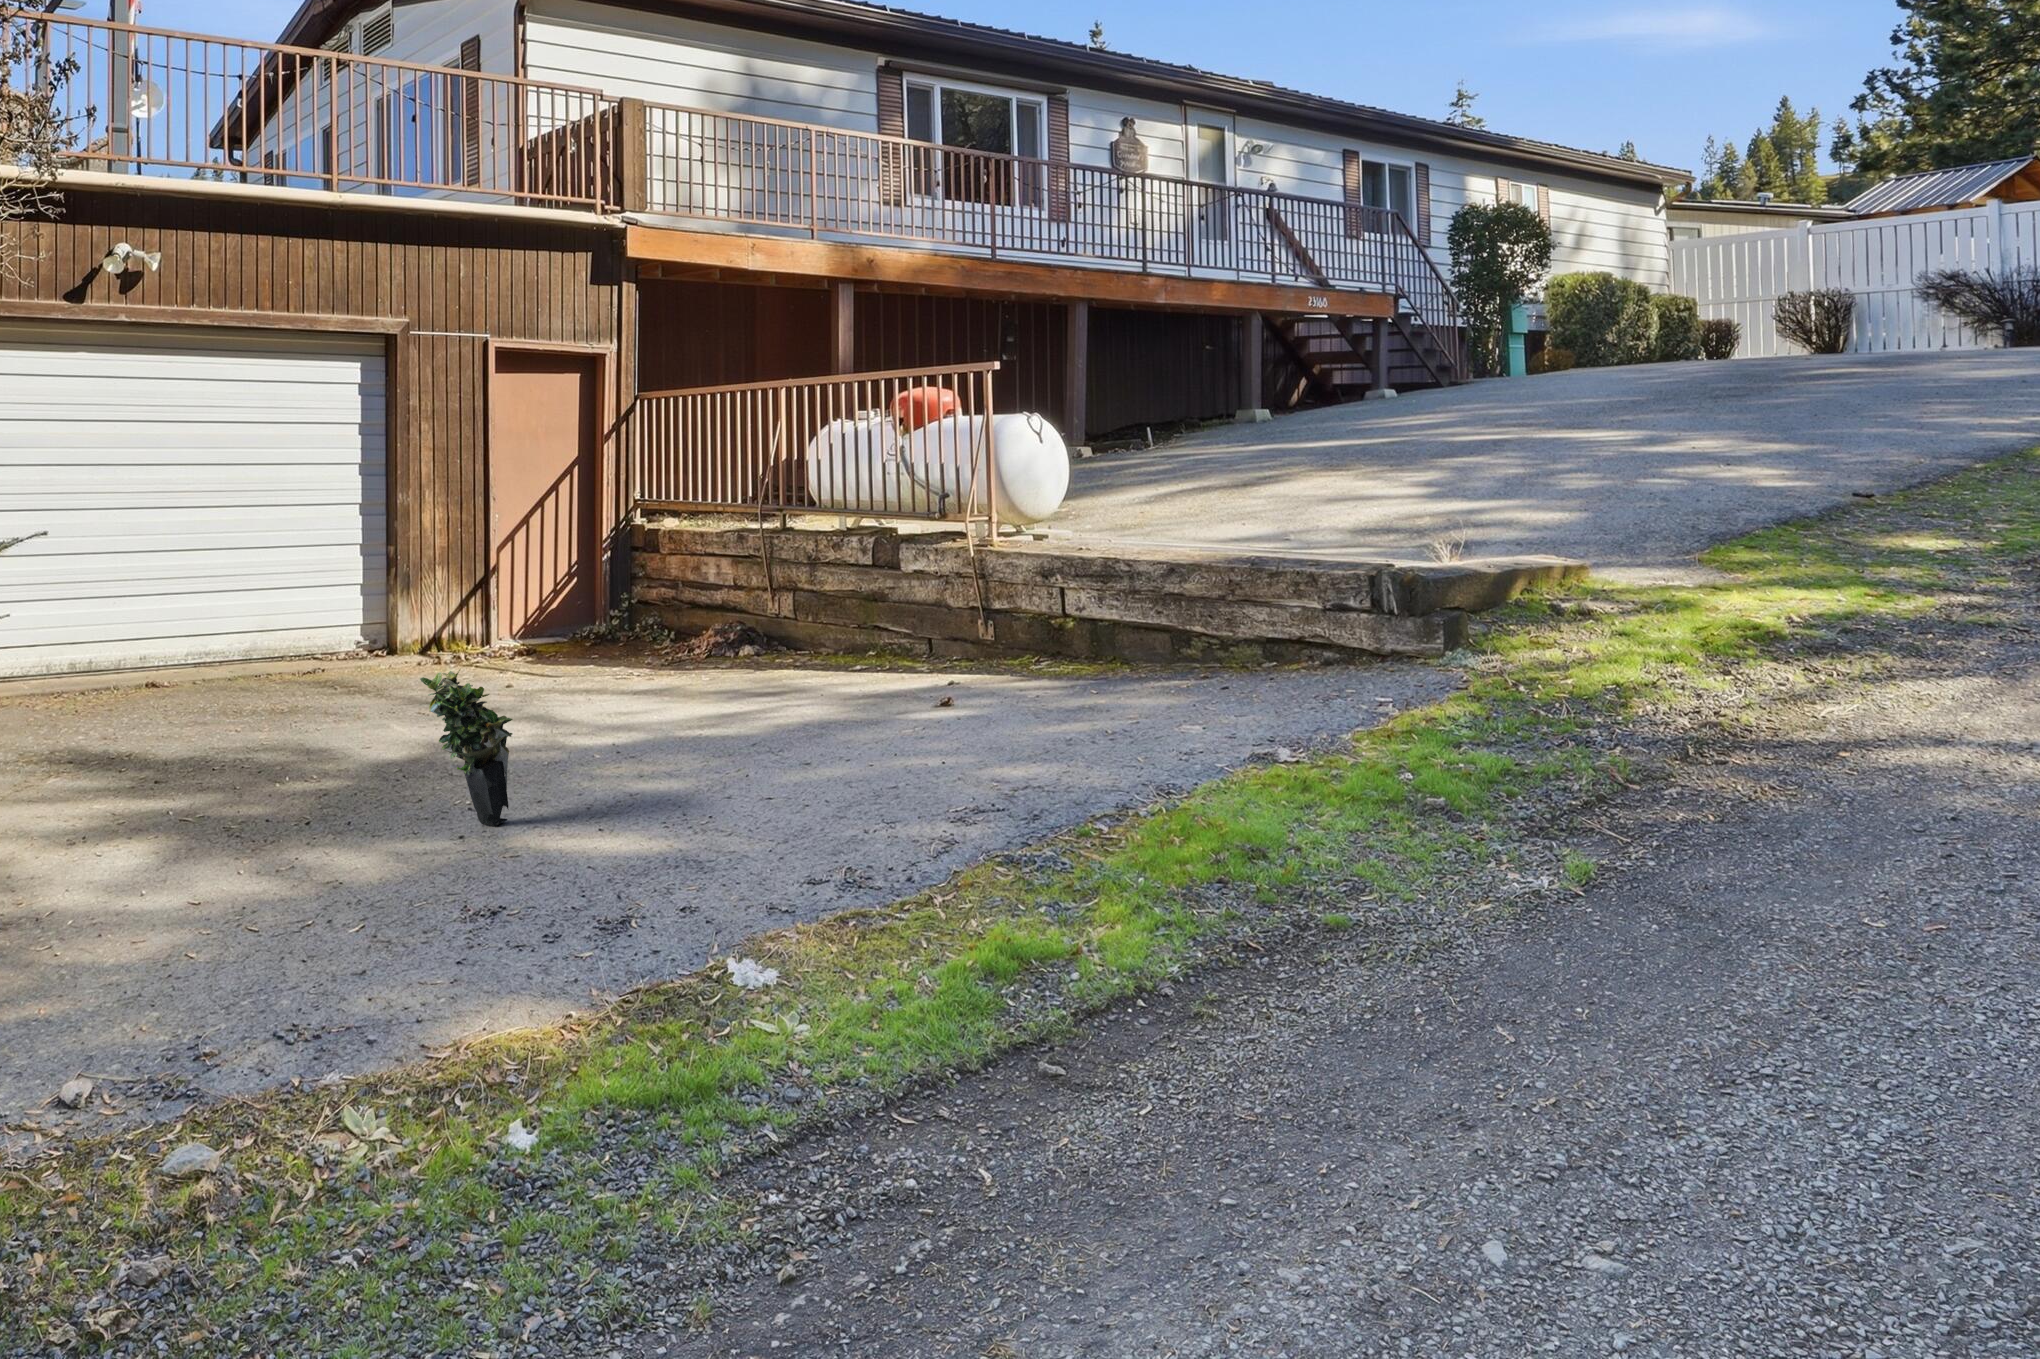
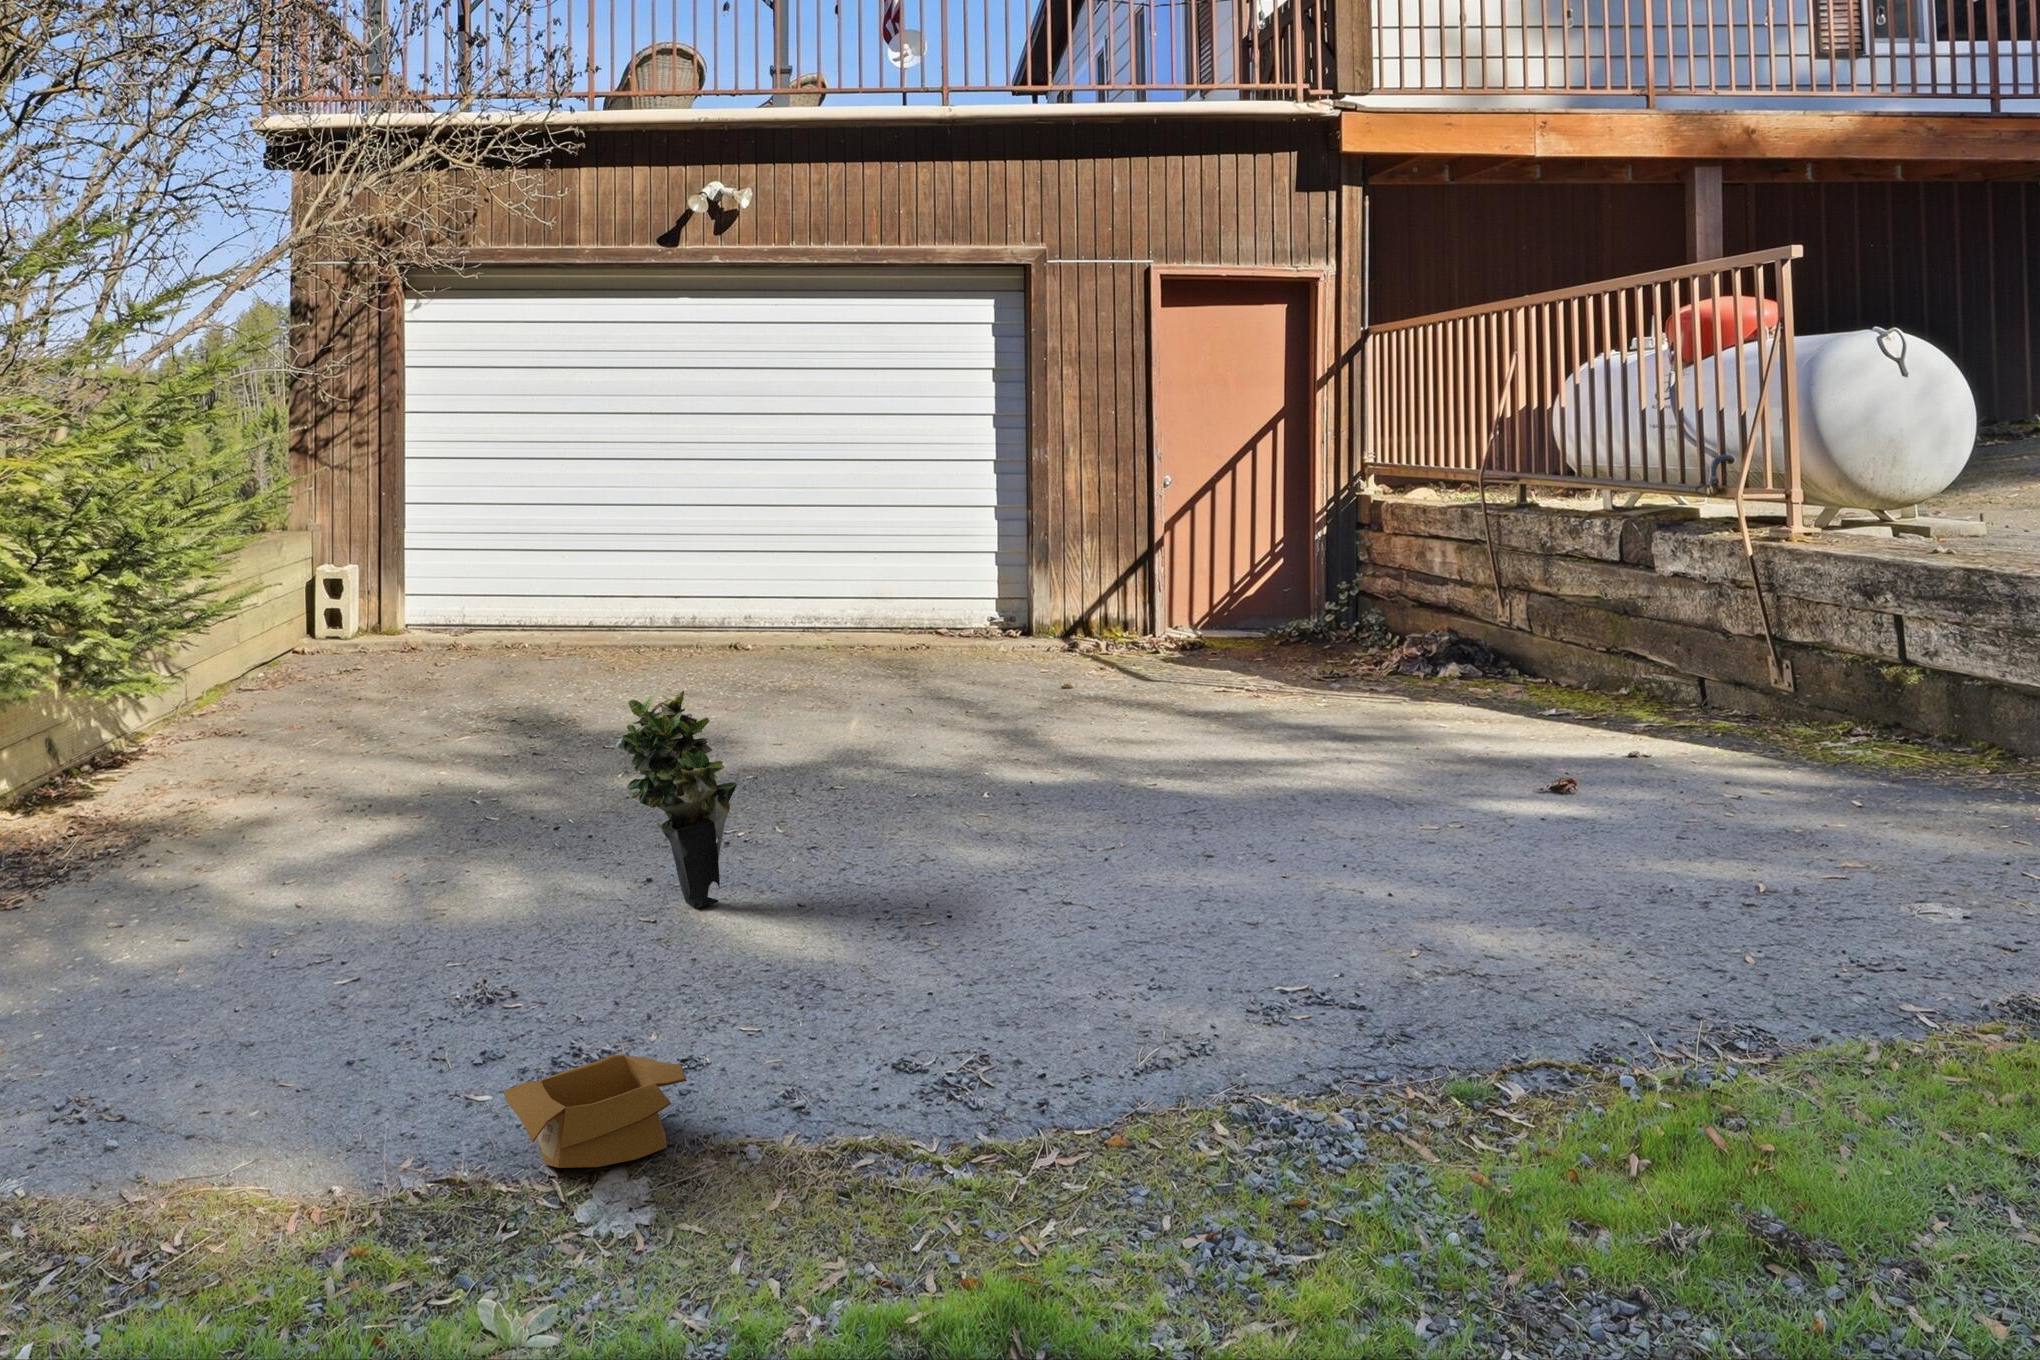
cardboard box: none [589,874,708,942] -> present [503,1054,687,1168]

